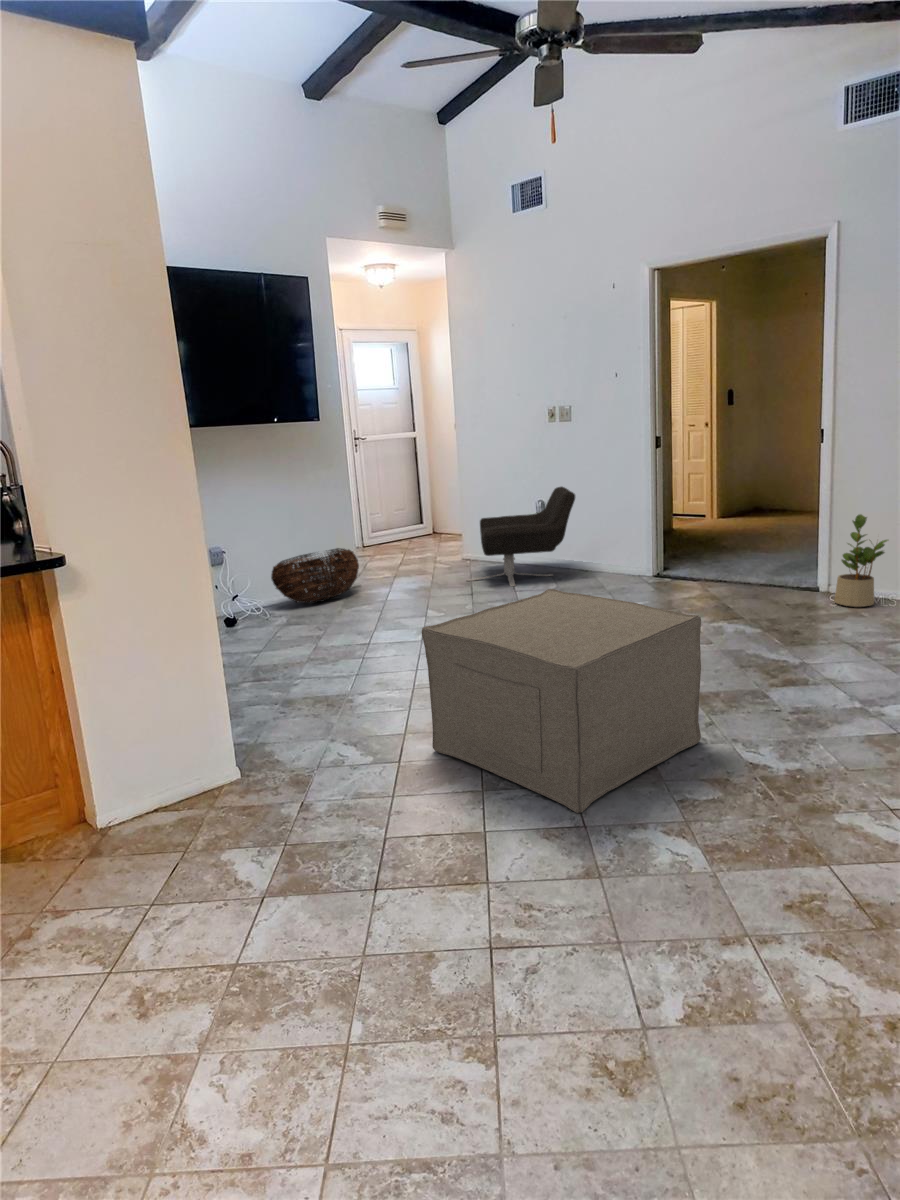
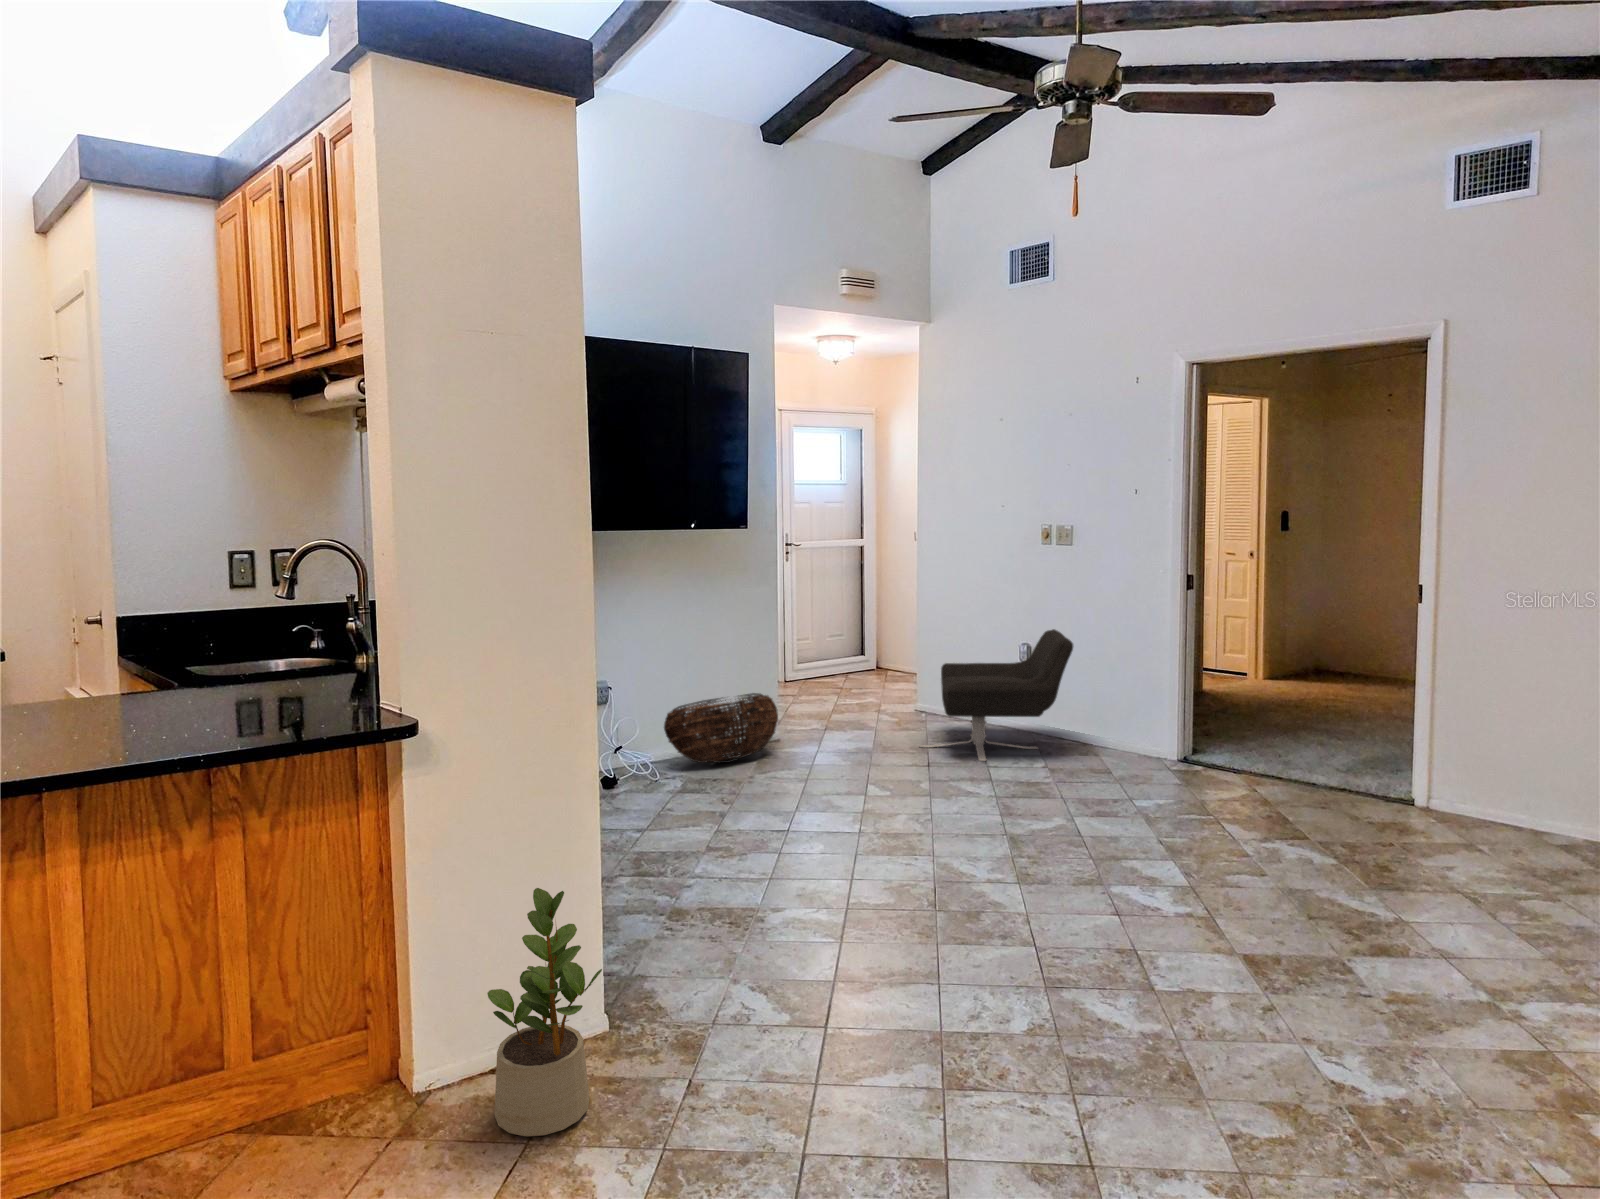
potted plant: present [834,514,888,607] -> present [487,888,602,1136]
ottoman: present [421,589,701,813] -> none [867,793,1260,1142]

